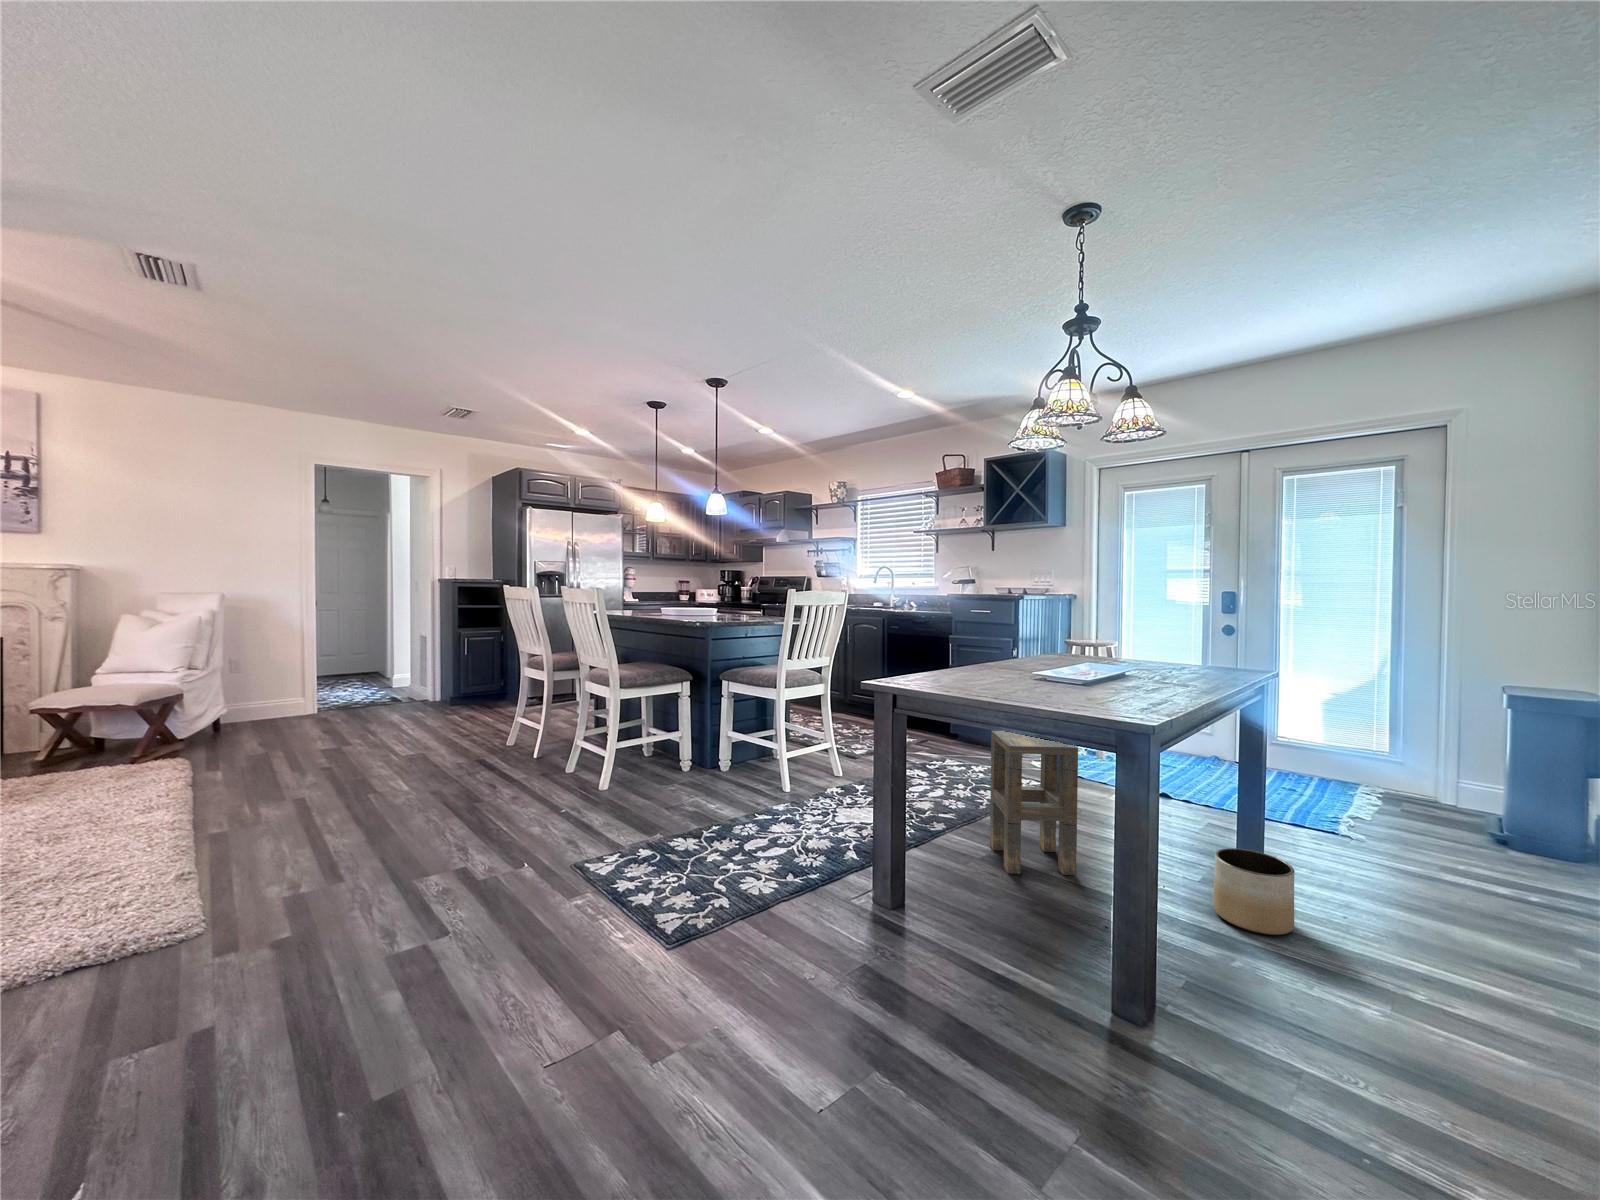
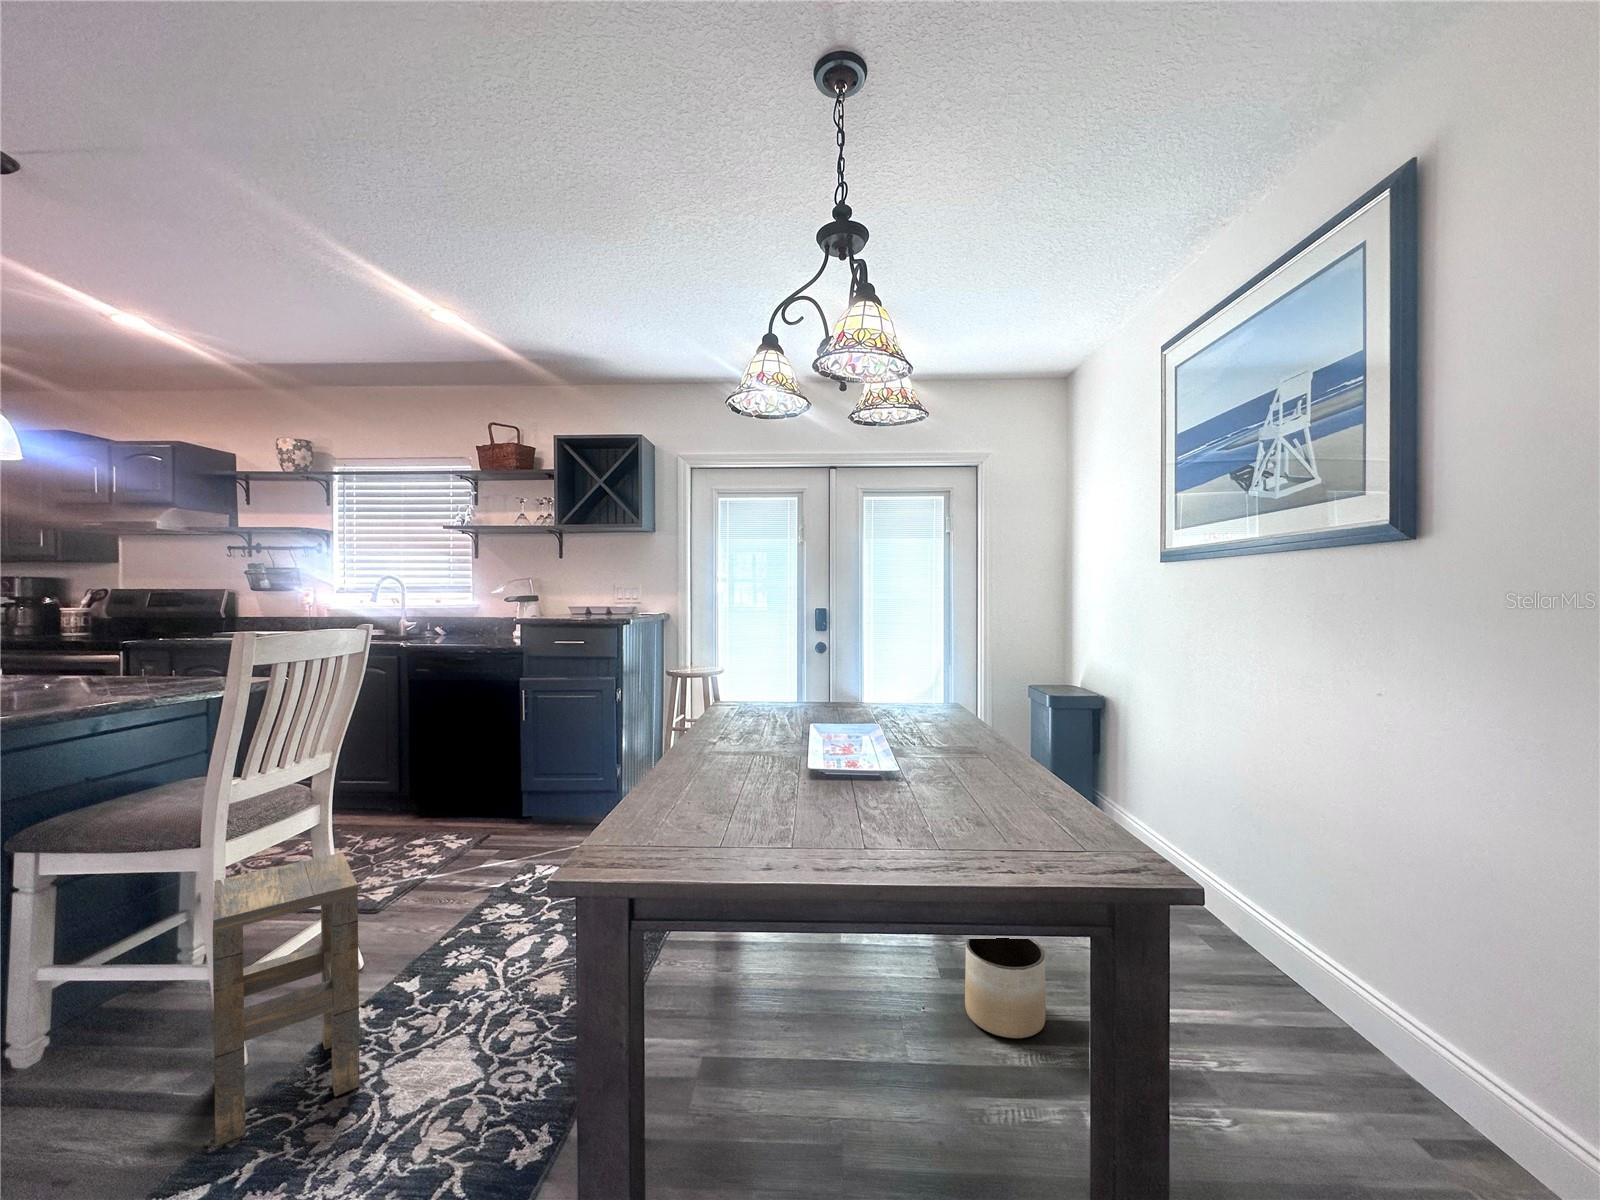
side table: present [990,731,1078,875] -> present [213,853,360,1147]

